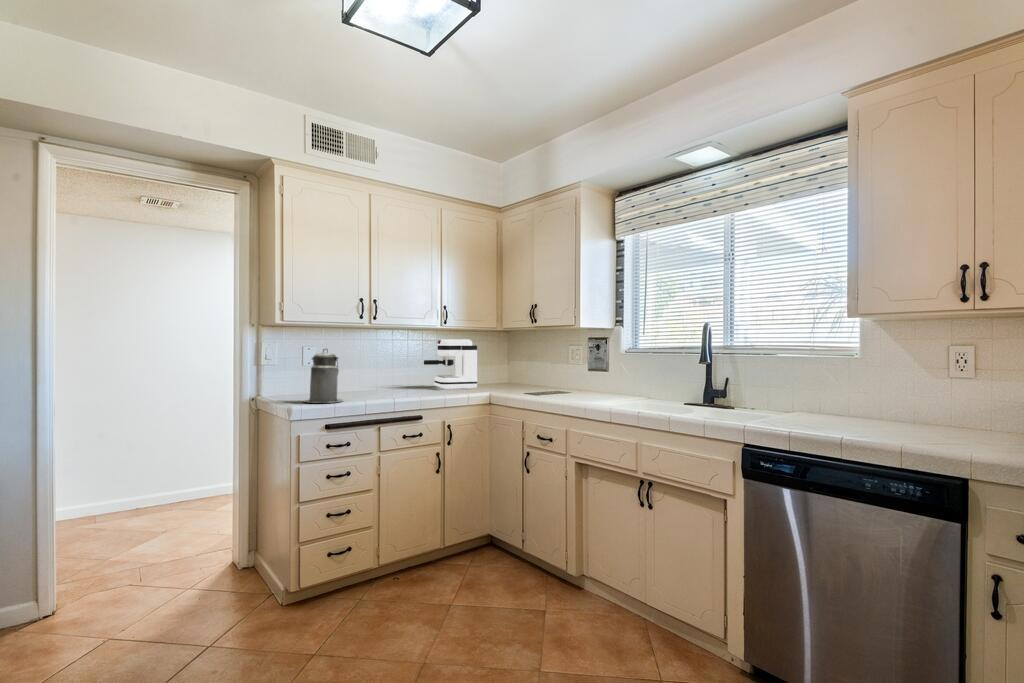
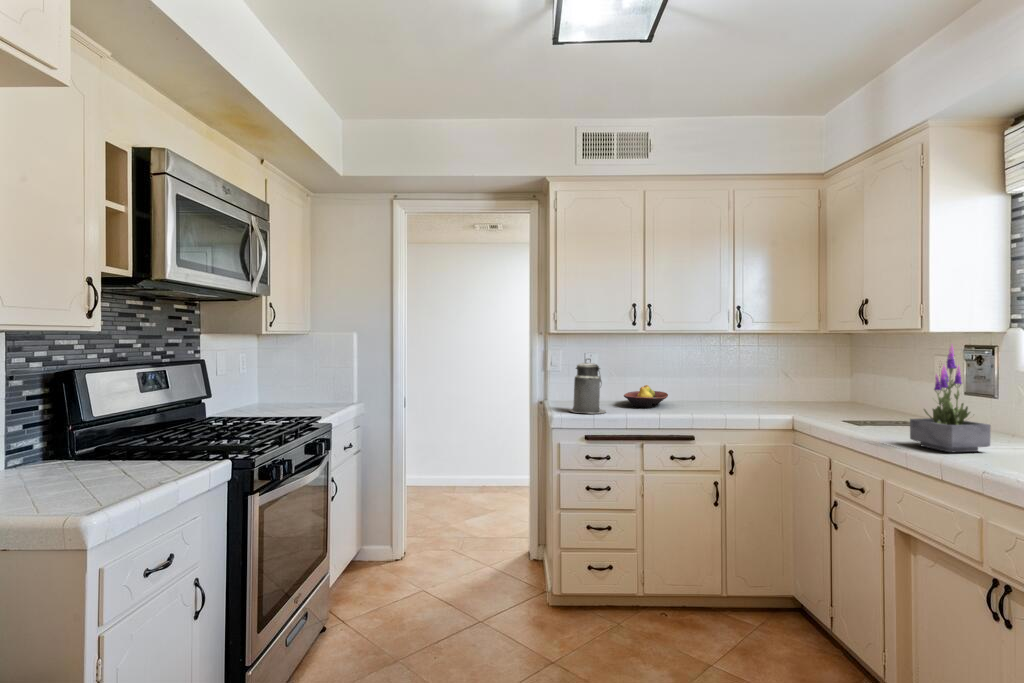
potted plant: none [582,334,623,405] -> present [910,346,991,452]
coffee maker: present [424,339,477,390] -> none [717,346,783,408]
fruit bowl: none [348,375,389,395] -> present [624,385,668,408]

